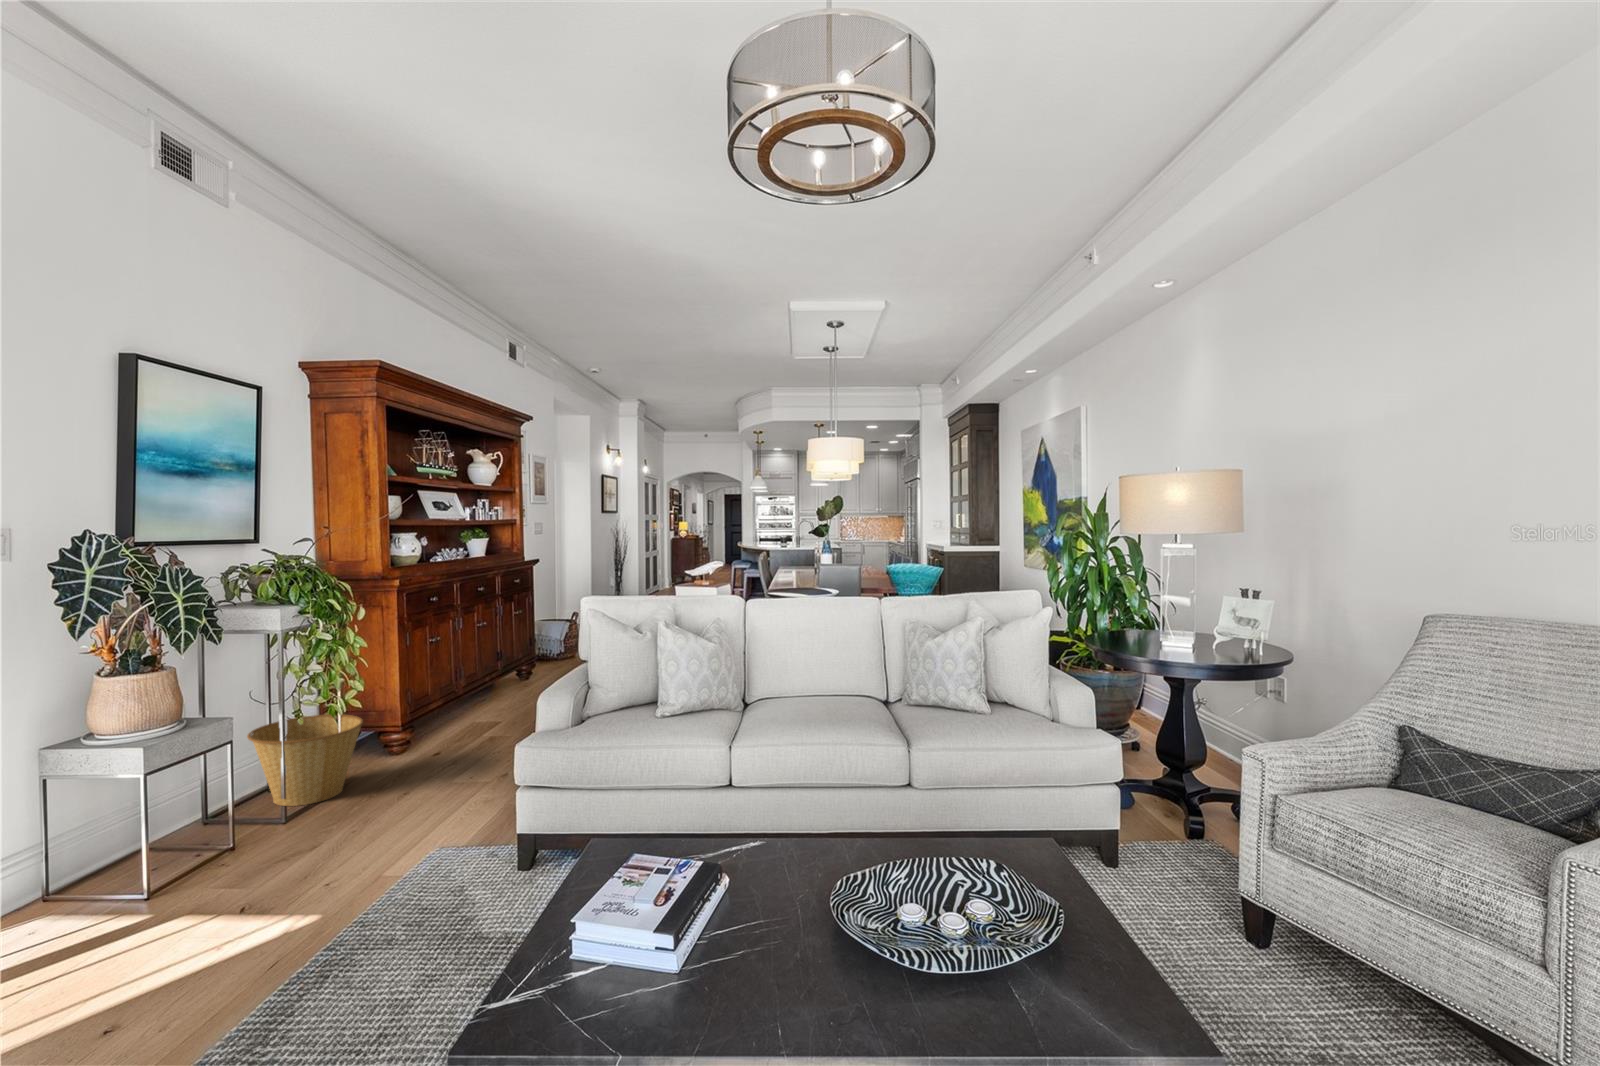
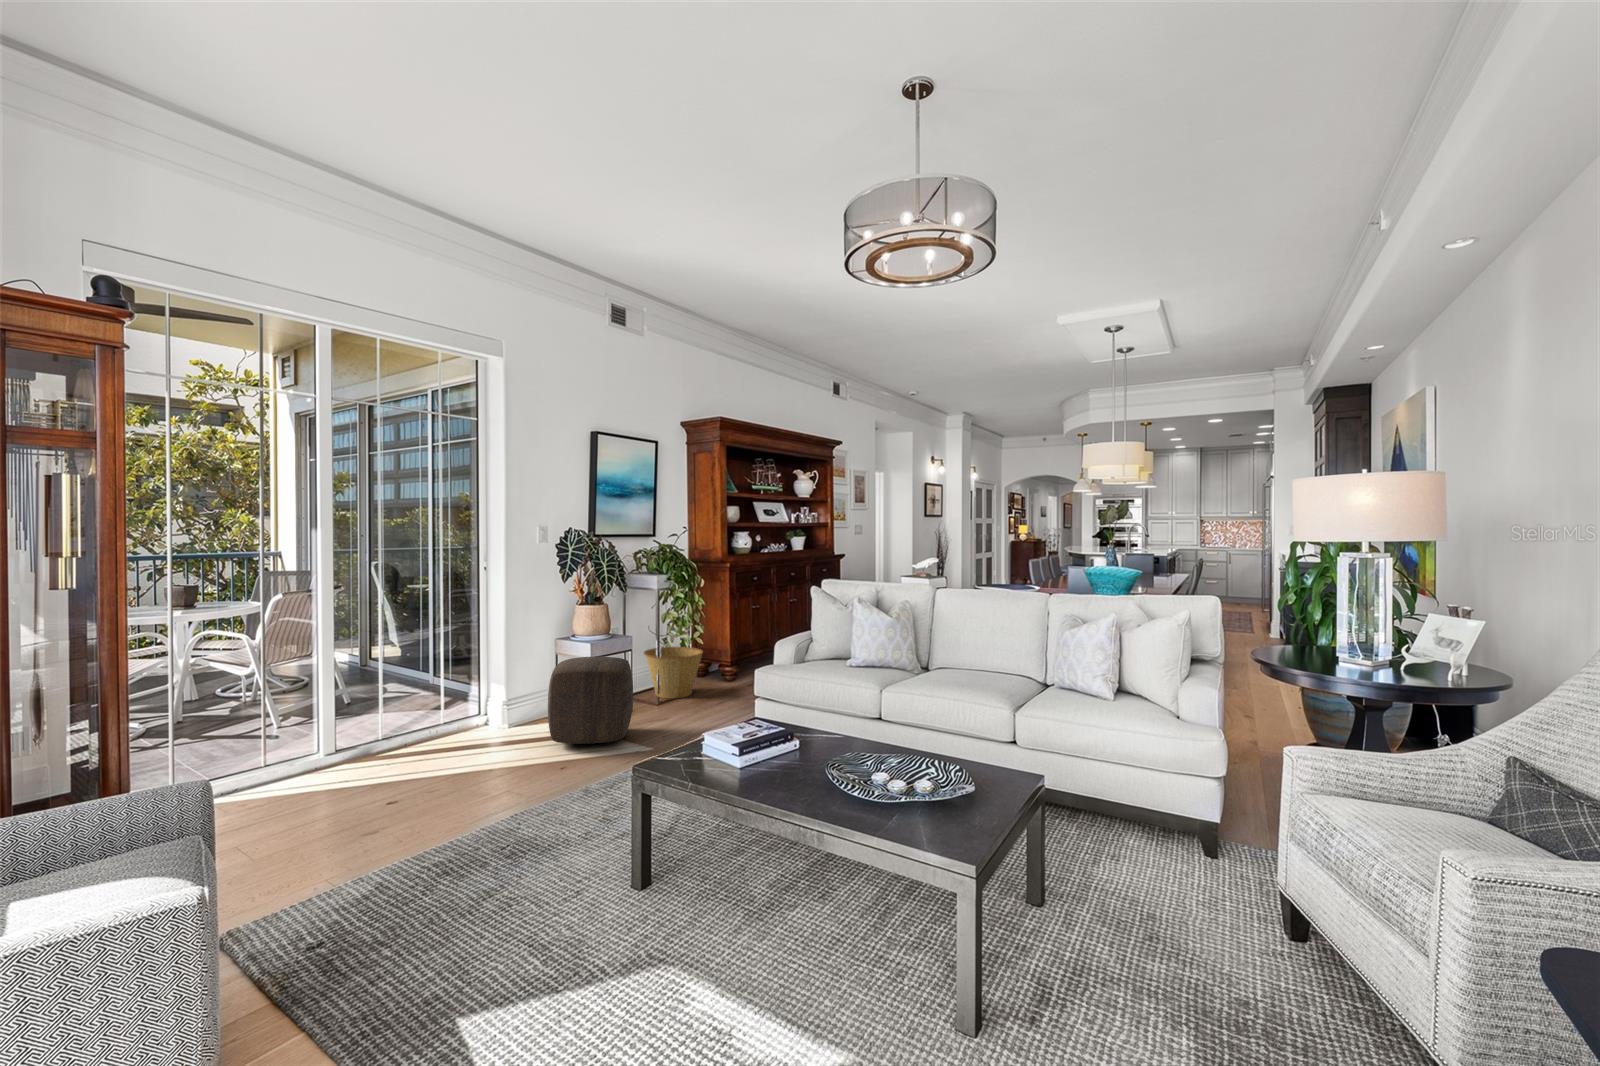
ottoman: none [49,768,257,973] -> present [548,656,633,744]

